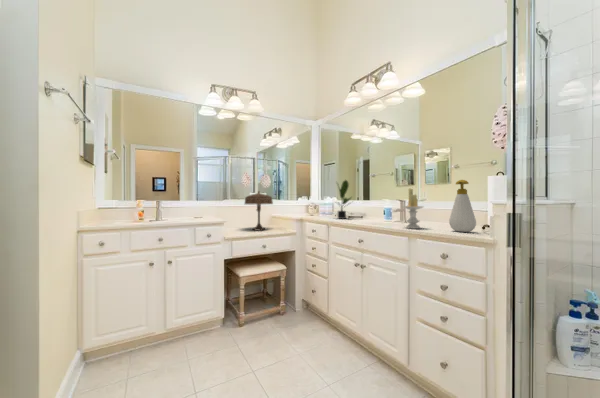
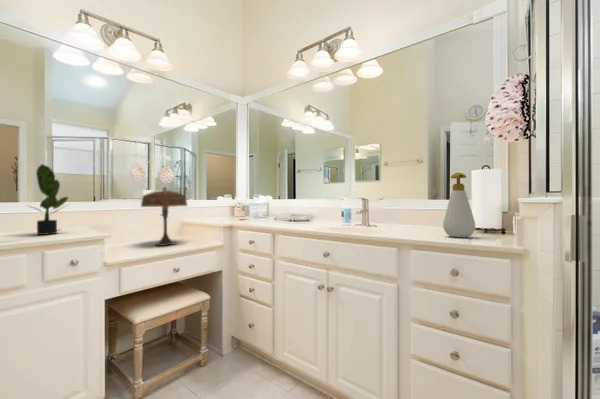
potted plant: present [338,180,351,219] -> present [34,164,68,235]
candle: present [403,188,423,229] -> none [384,183,411,235]

